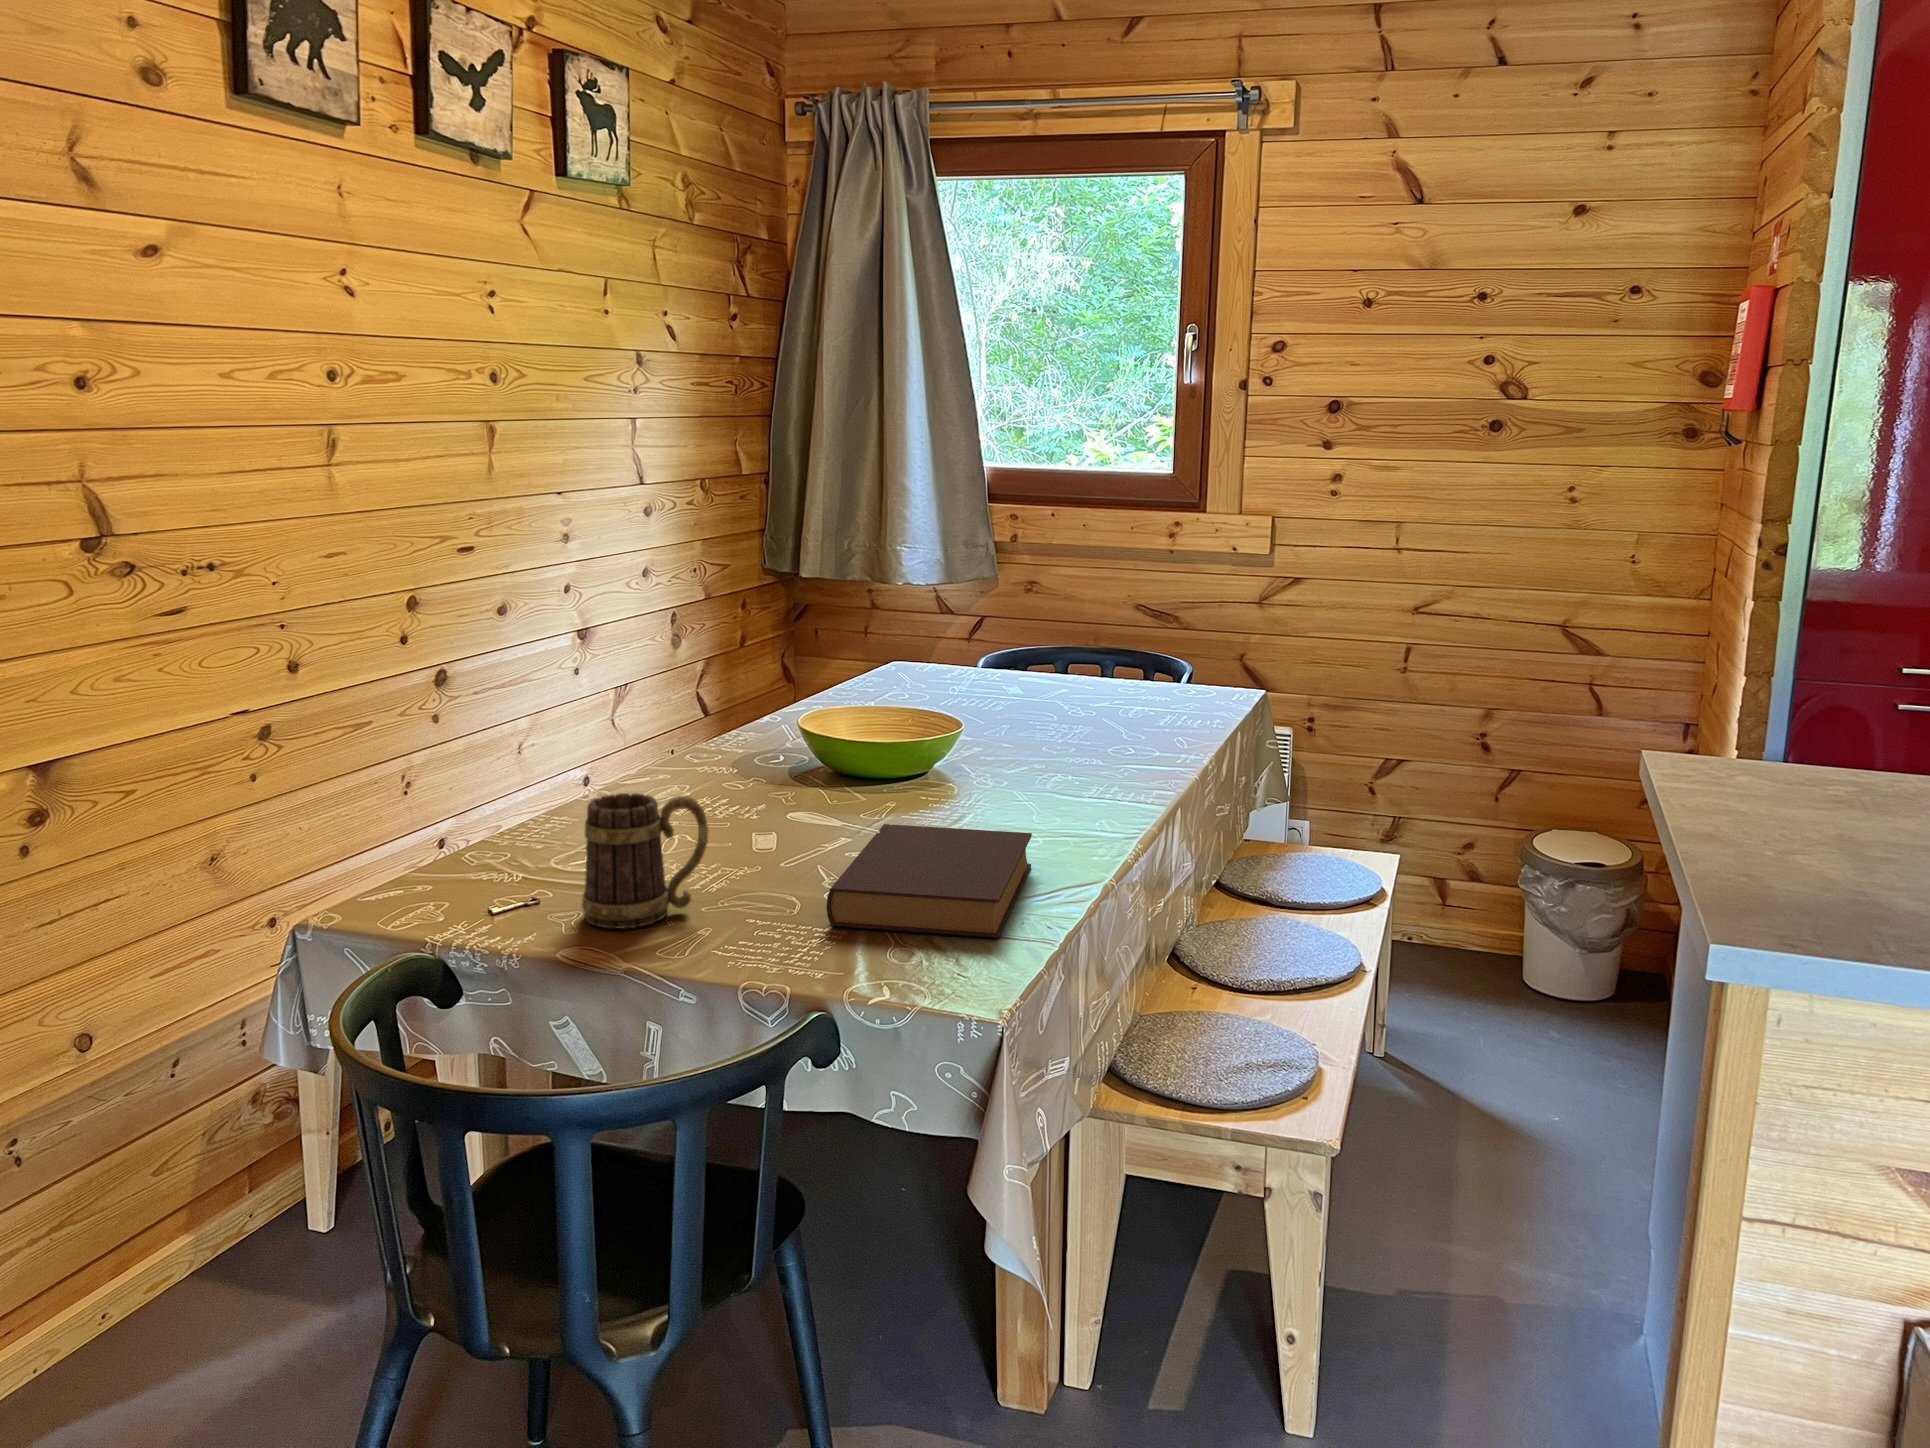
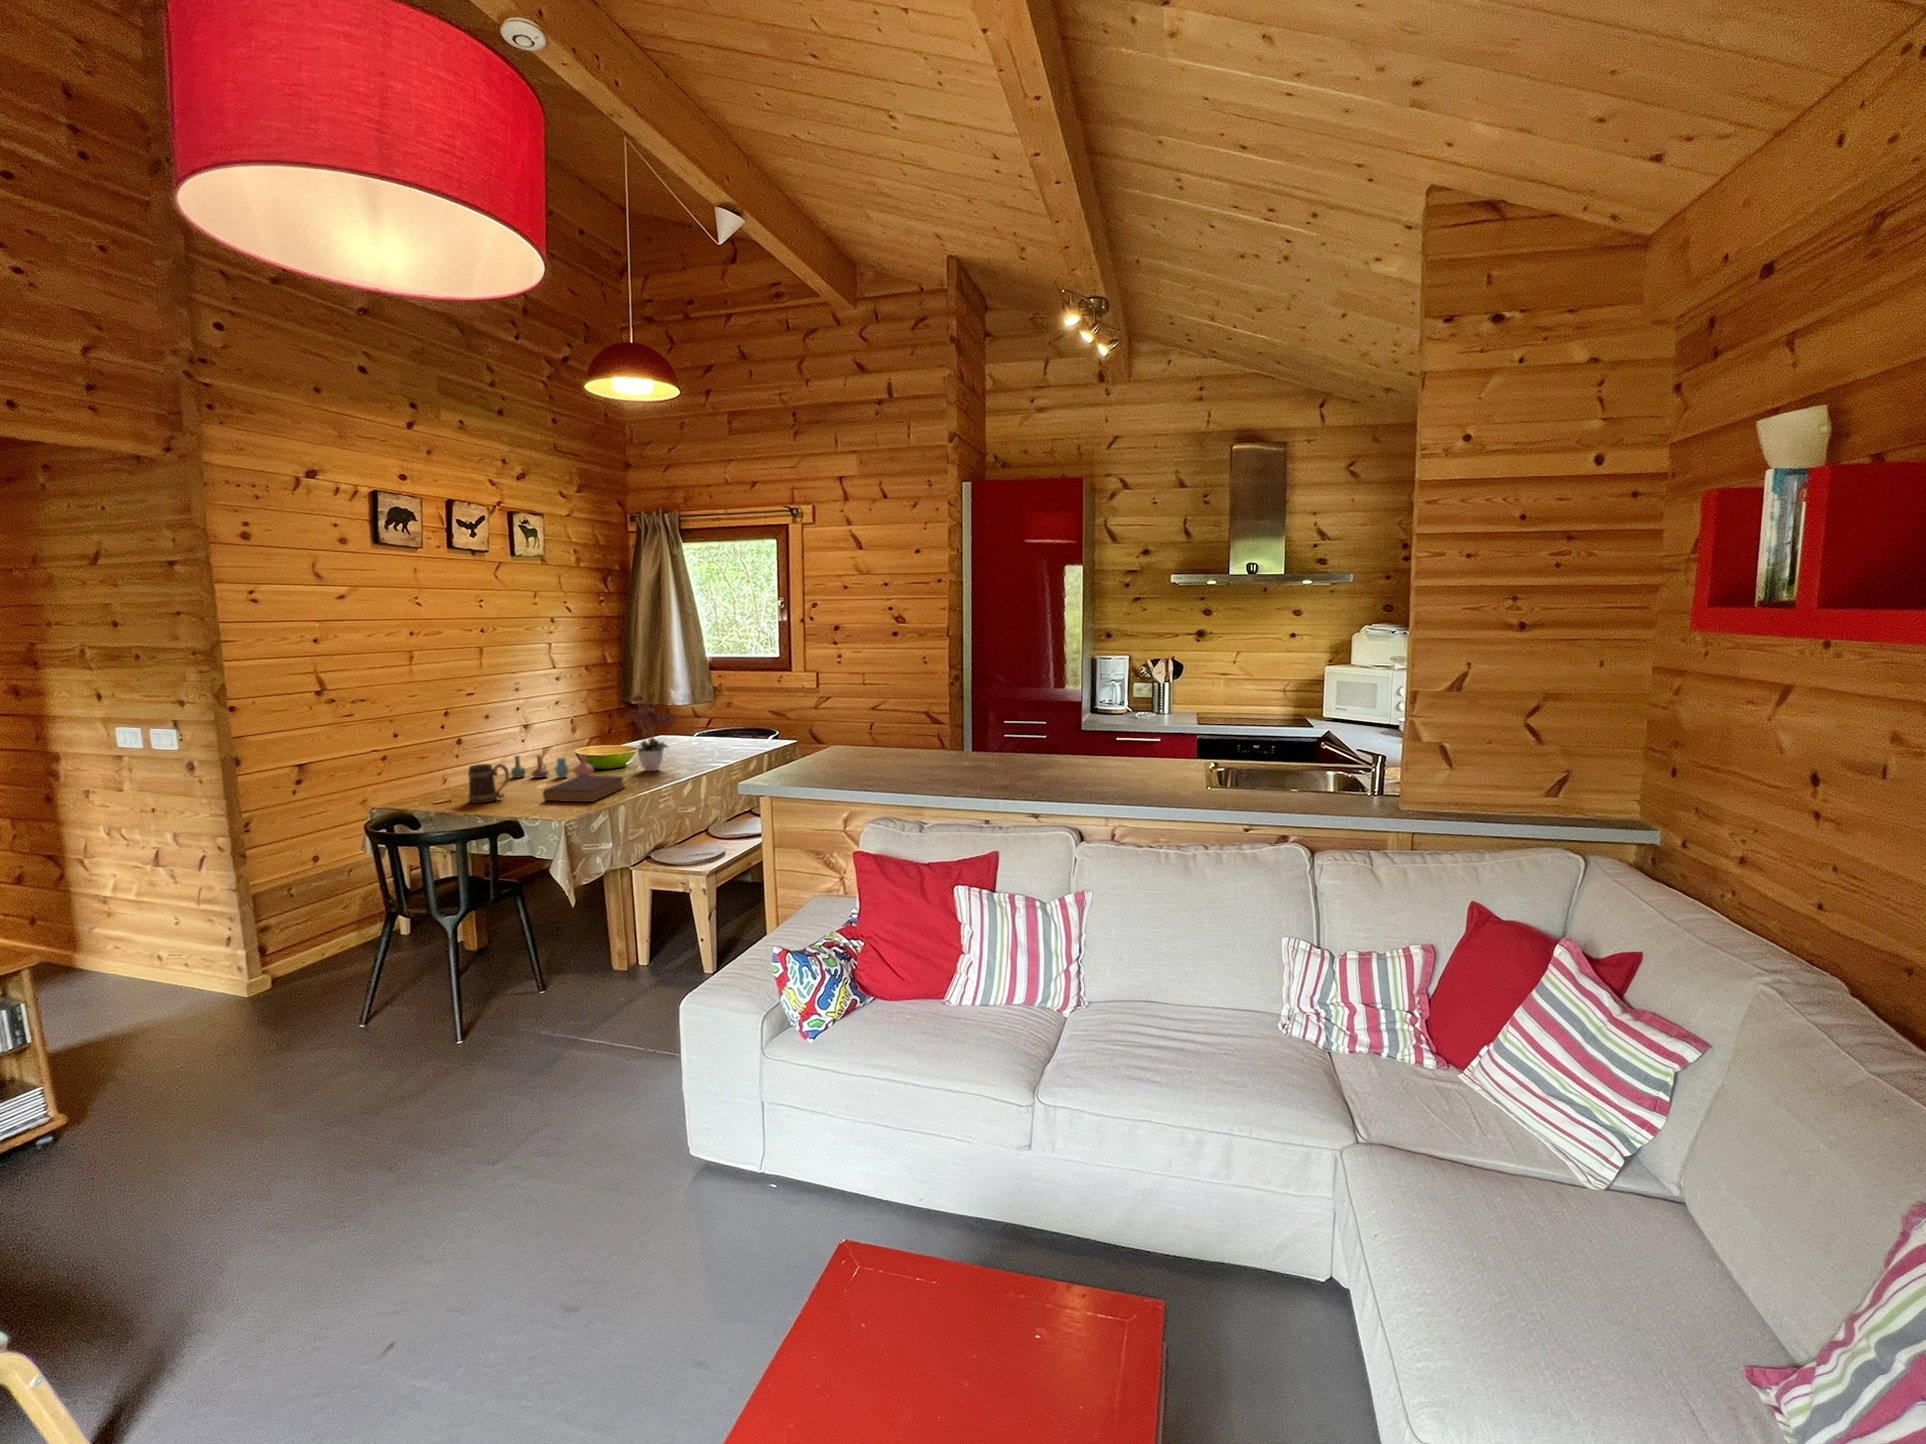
flower arrangement: none [969,556,1124,798] -> present [625,695,676,771]
vase: none [643,744,892,821] -> present [511,754,594,778]

